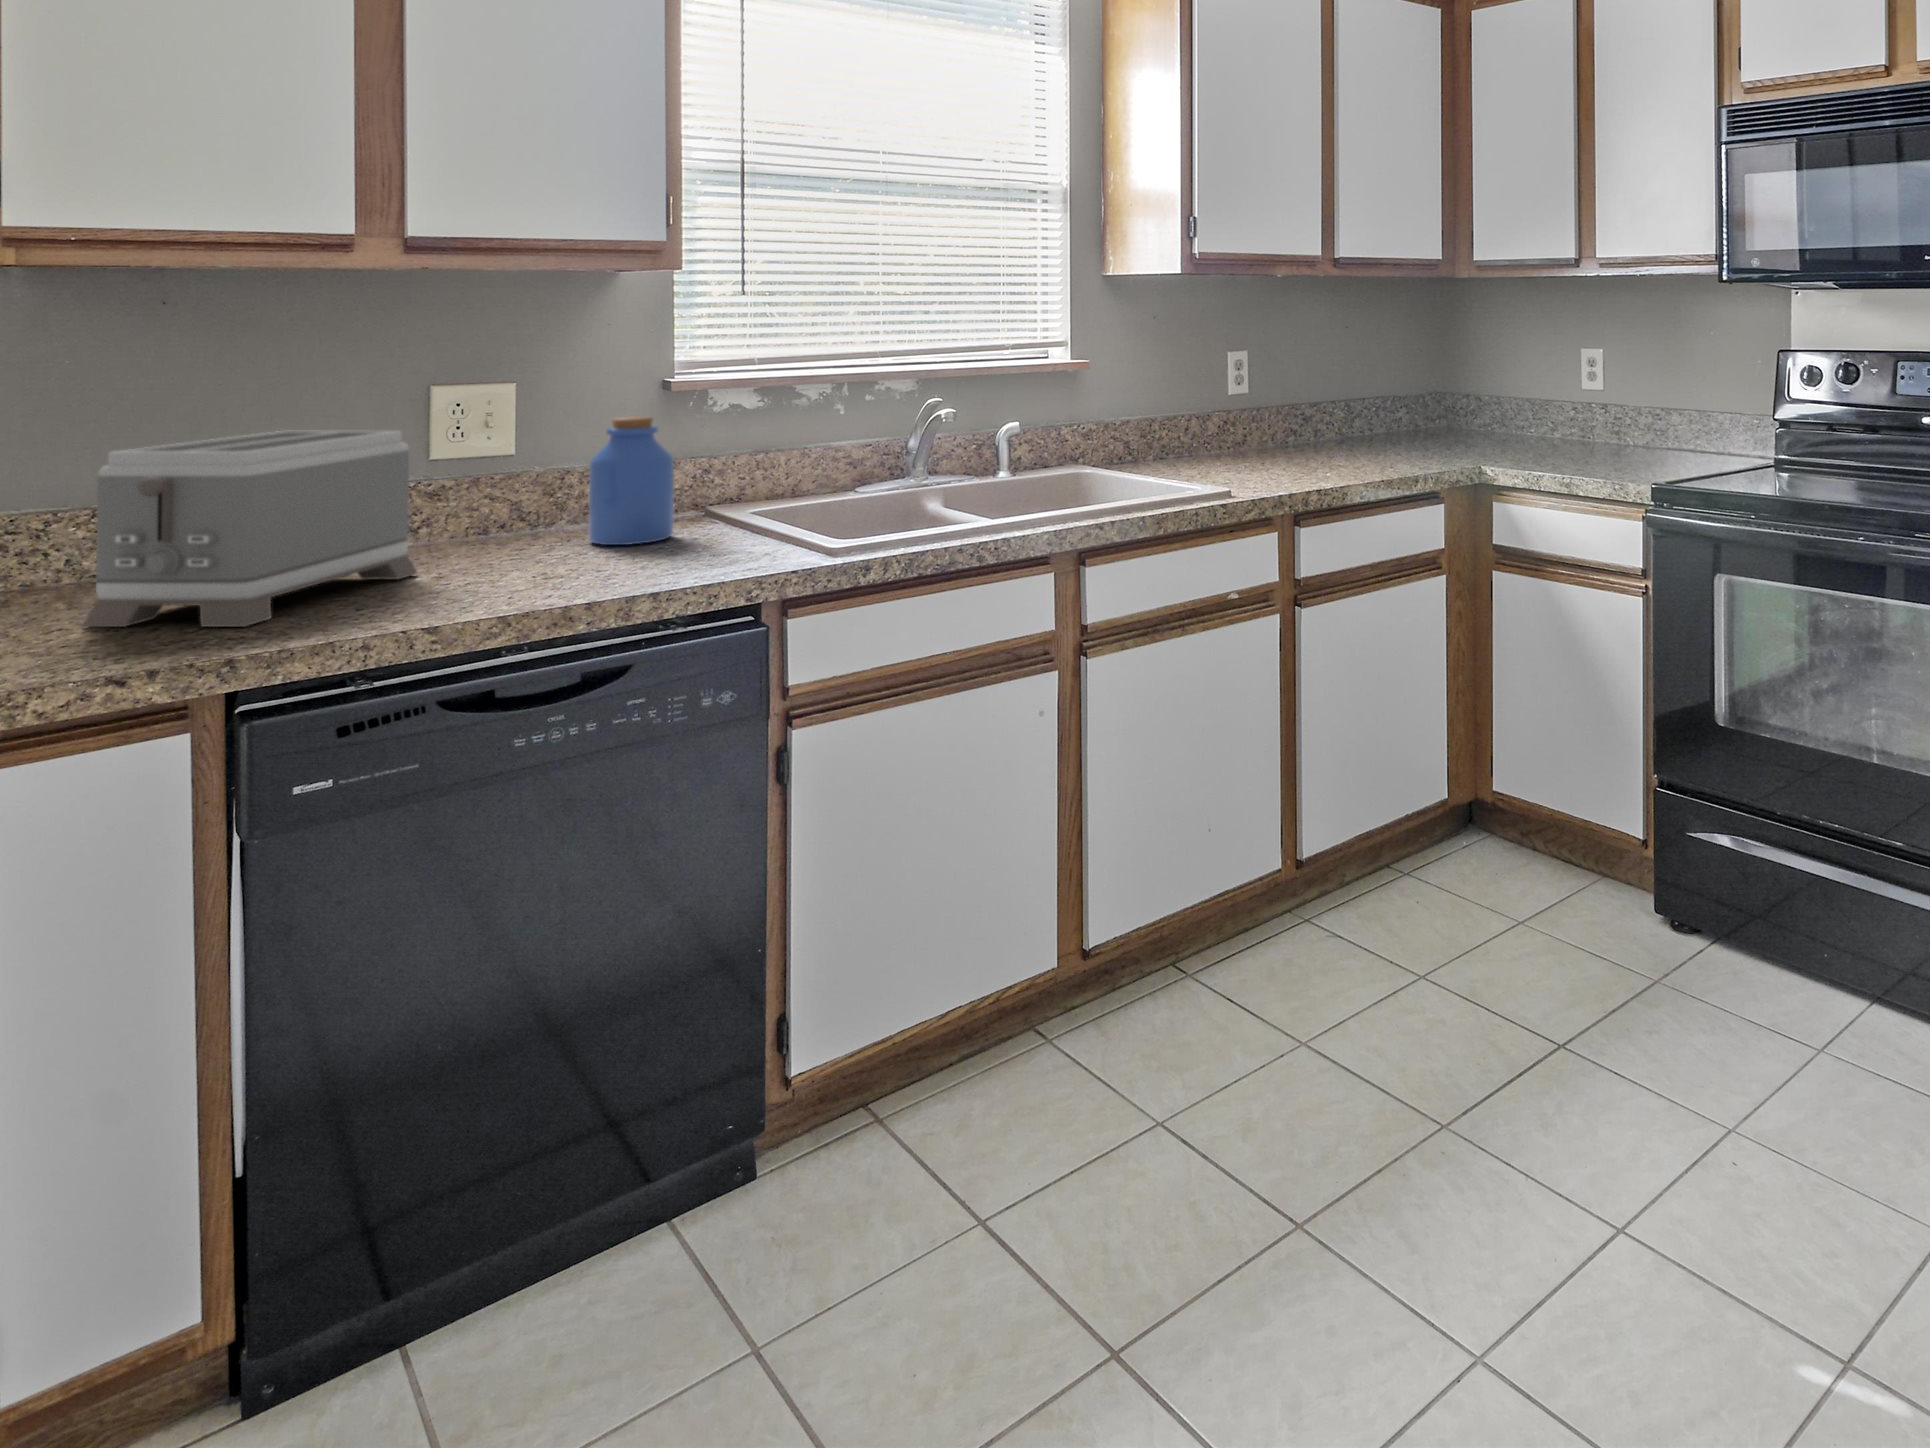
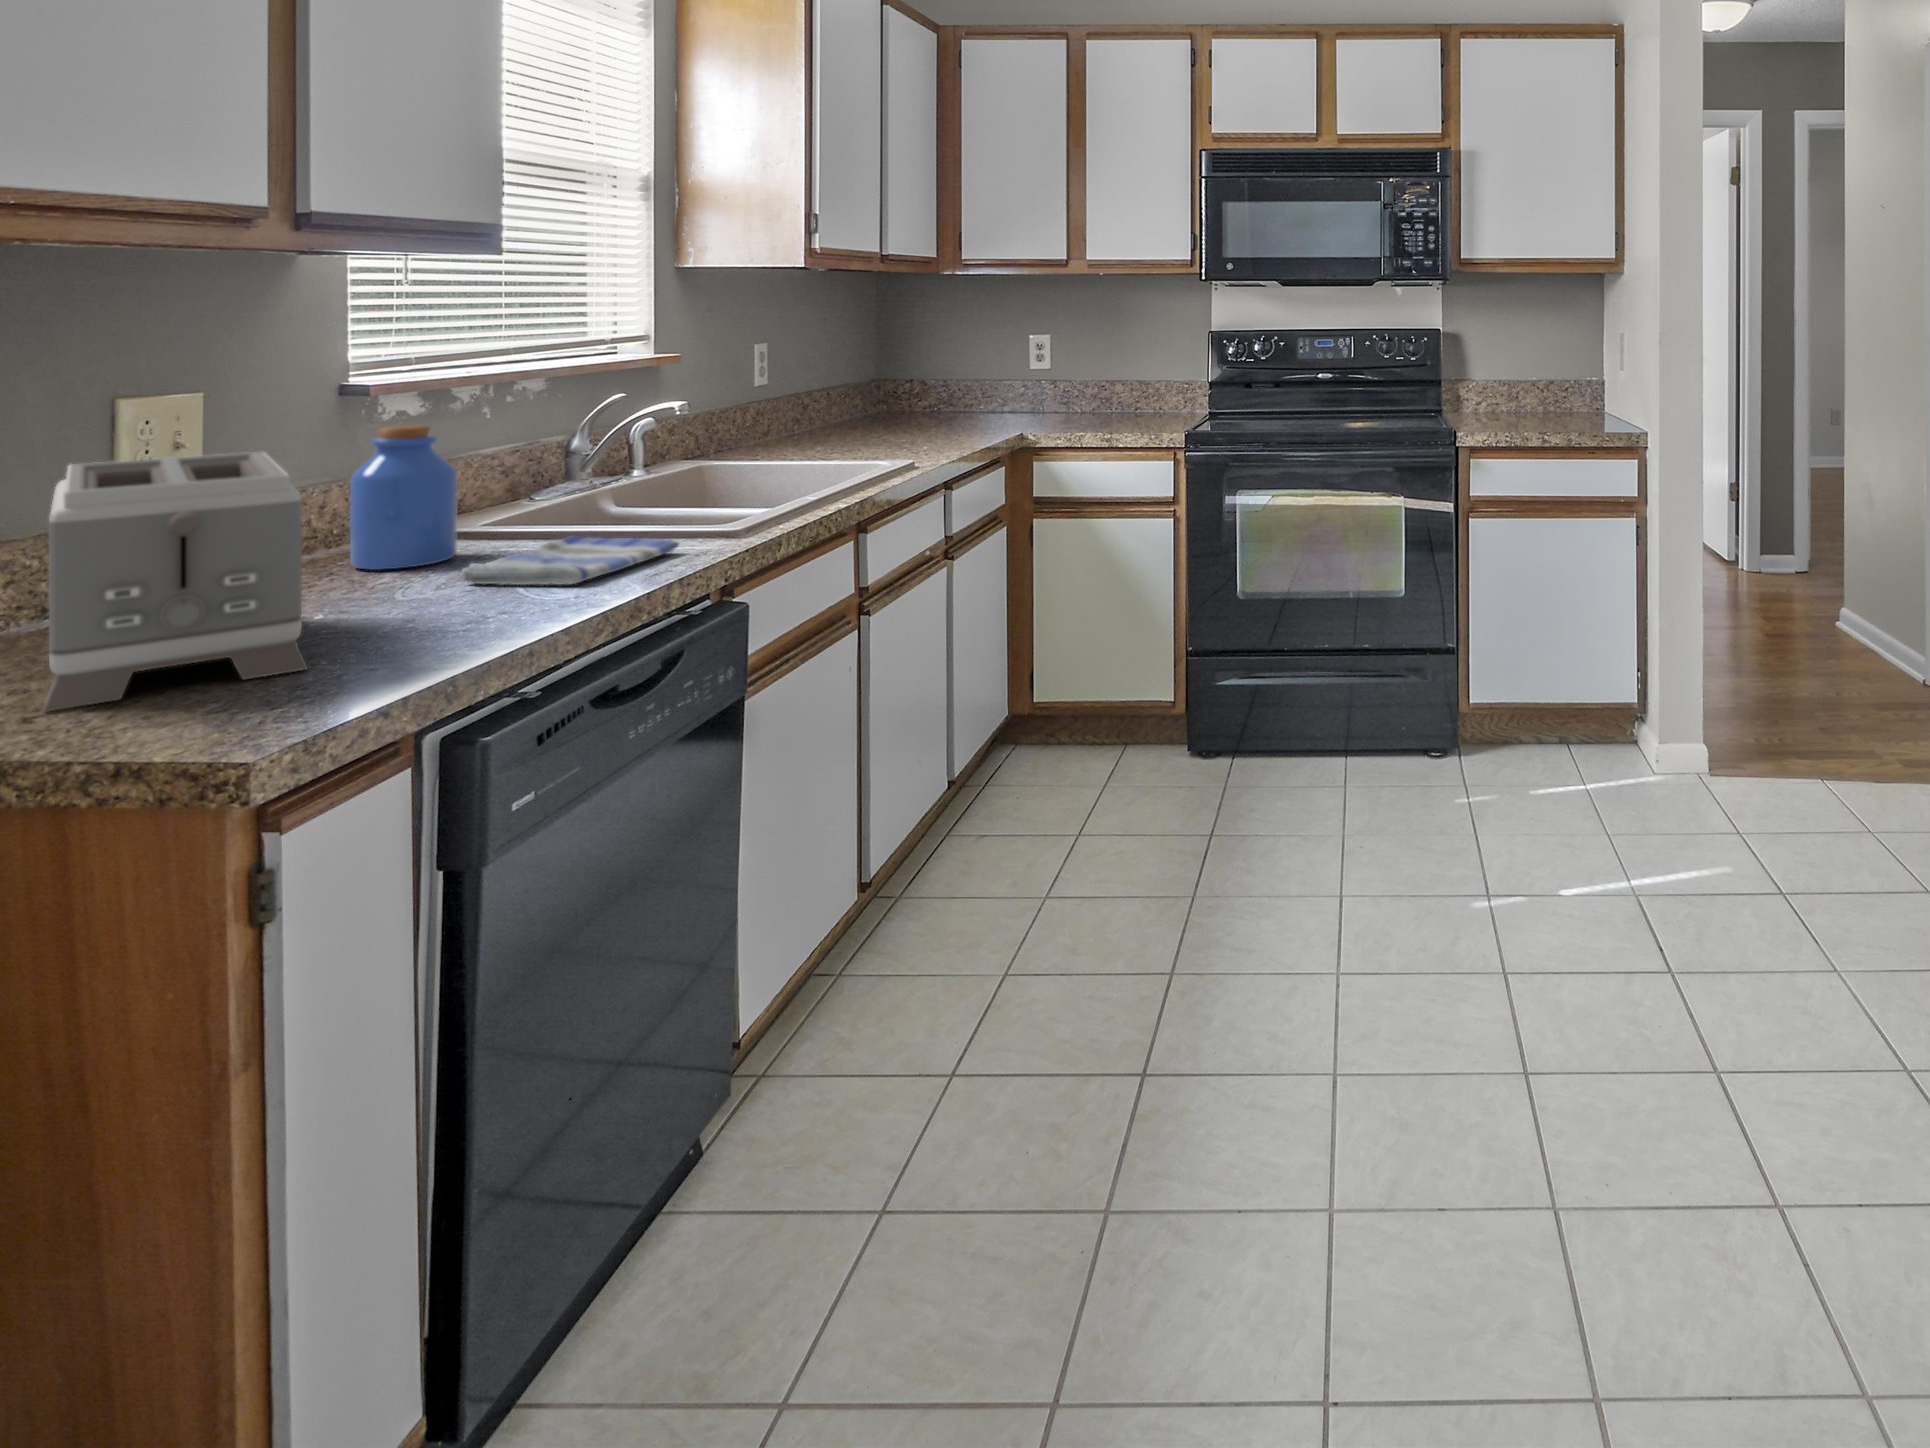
dish towel: none [569,534,772,583] -> present [460,536,679,585]

